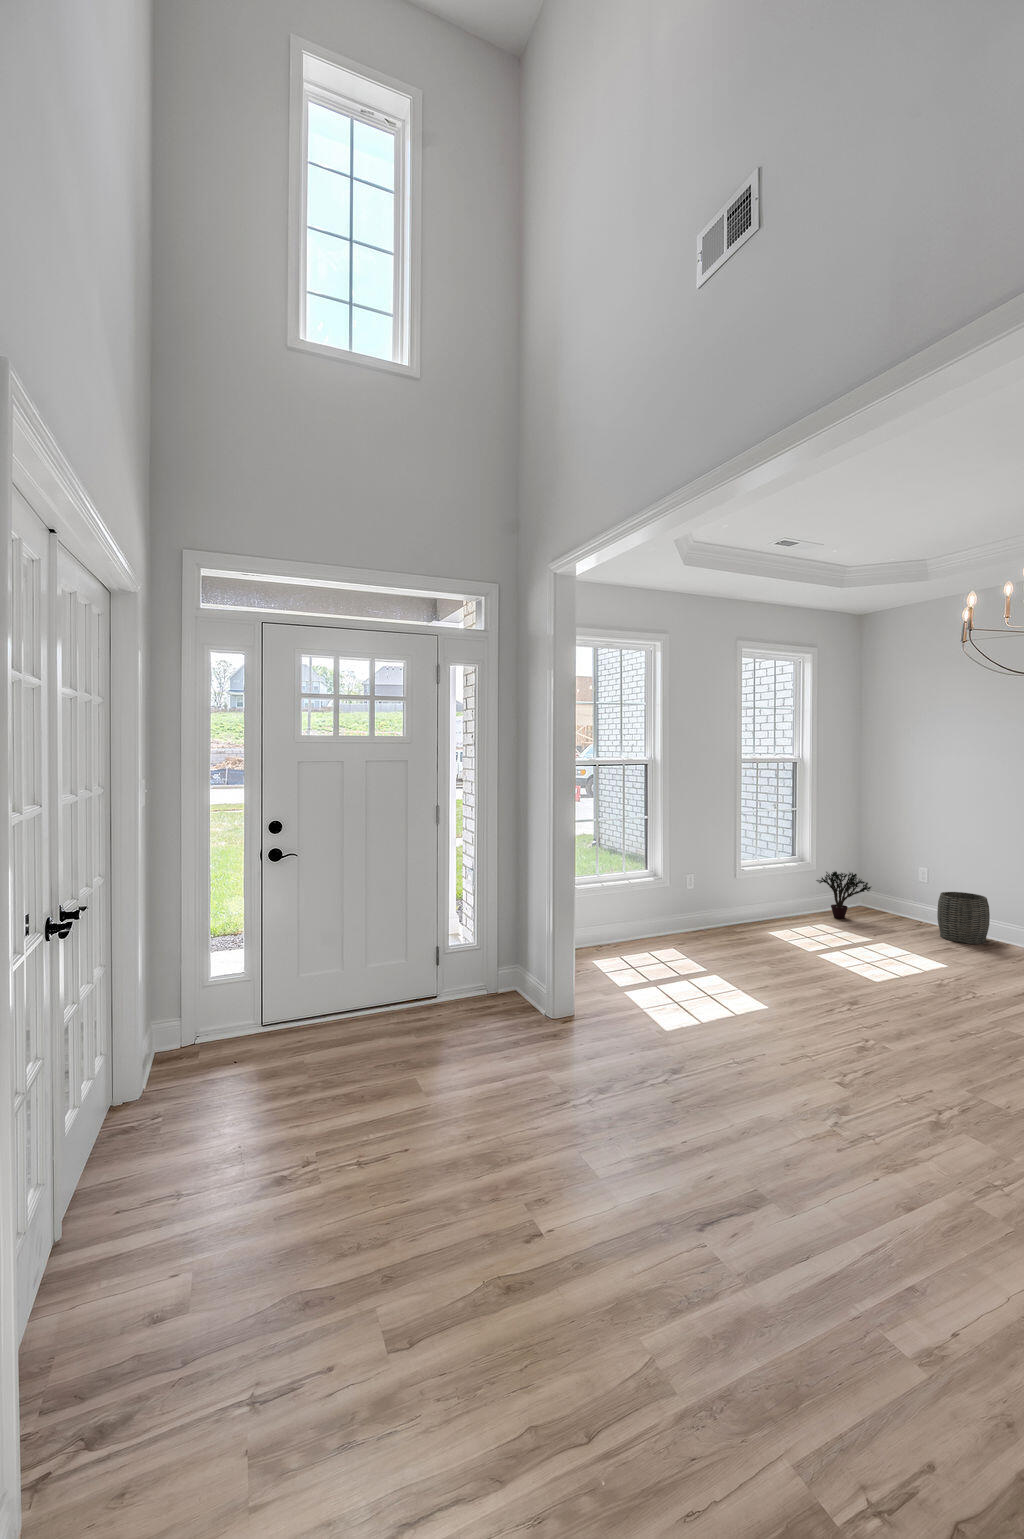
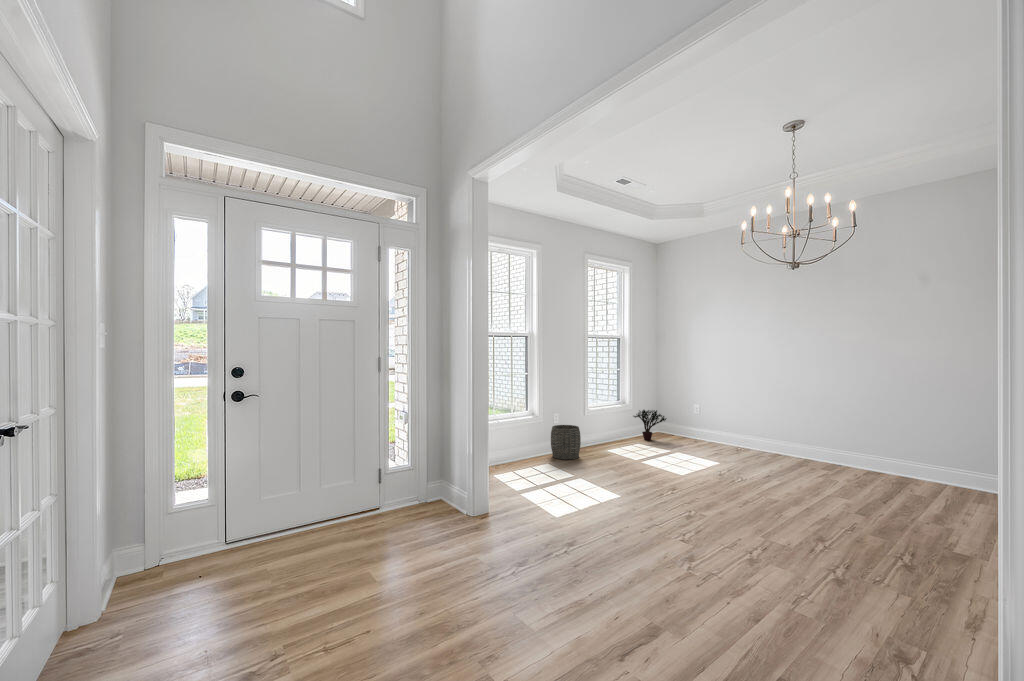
woven basket: present [937,892,990,944] -> present [551,425,581,460]

